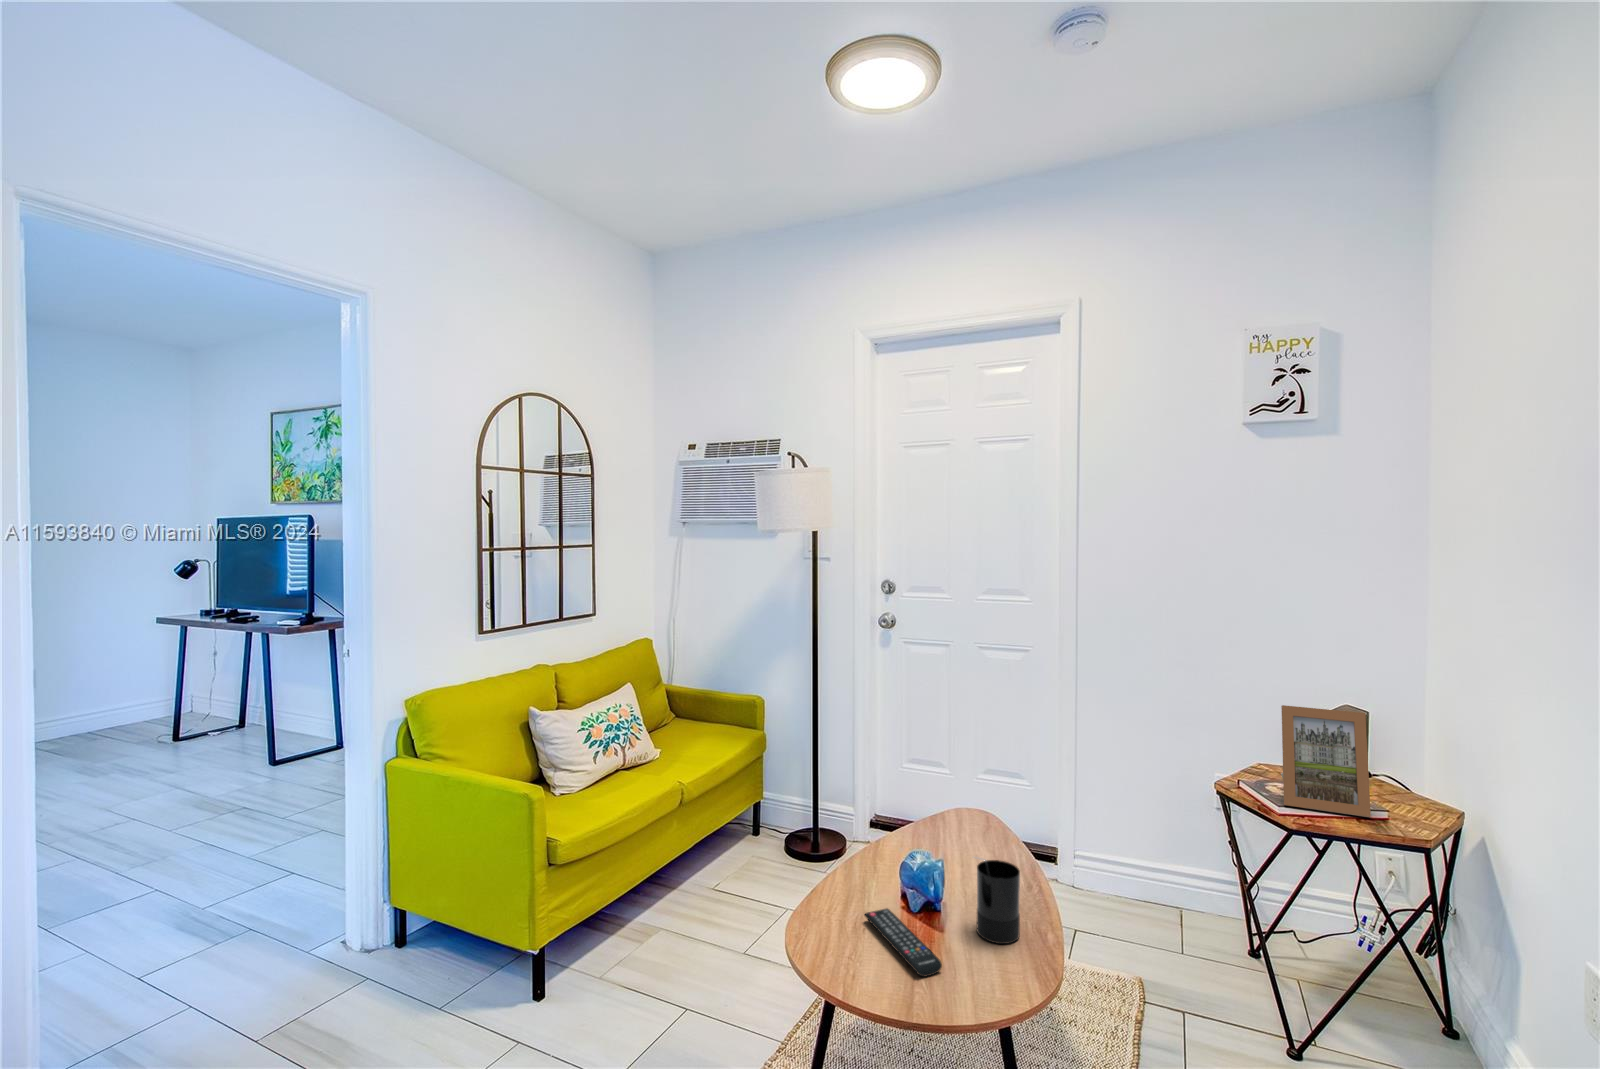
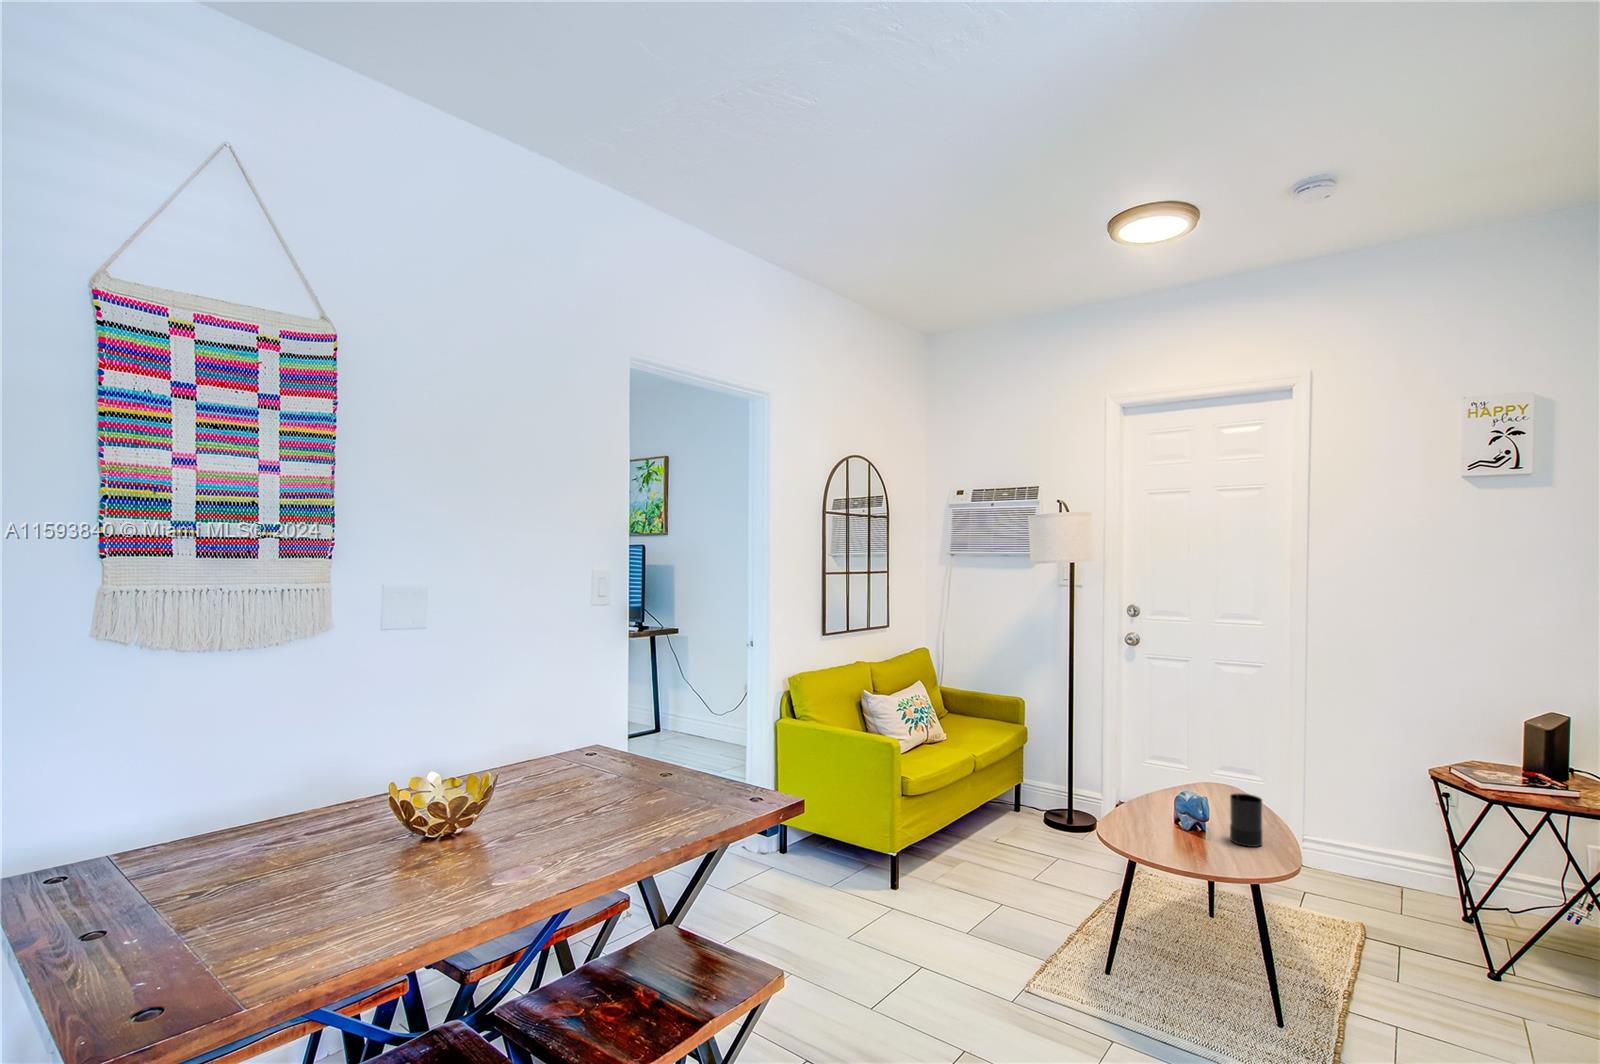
picture frame: present [1281,705,1371,817] -> none [1488,706,1563,794]
remote control: present [865,909,942,976] -> none [1147,823,1207,856]

